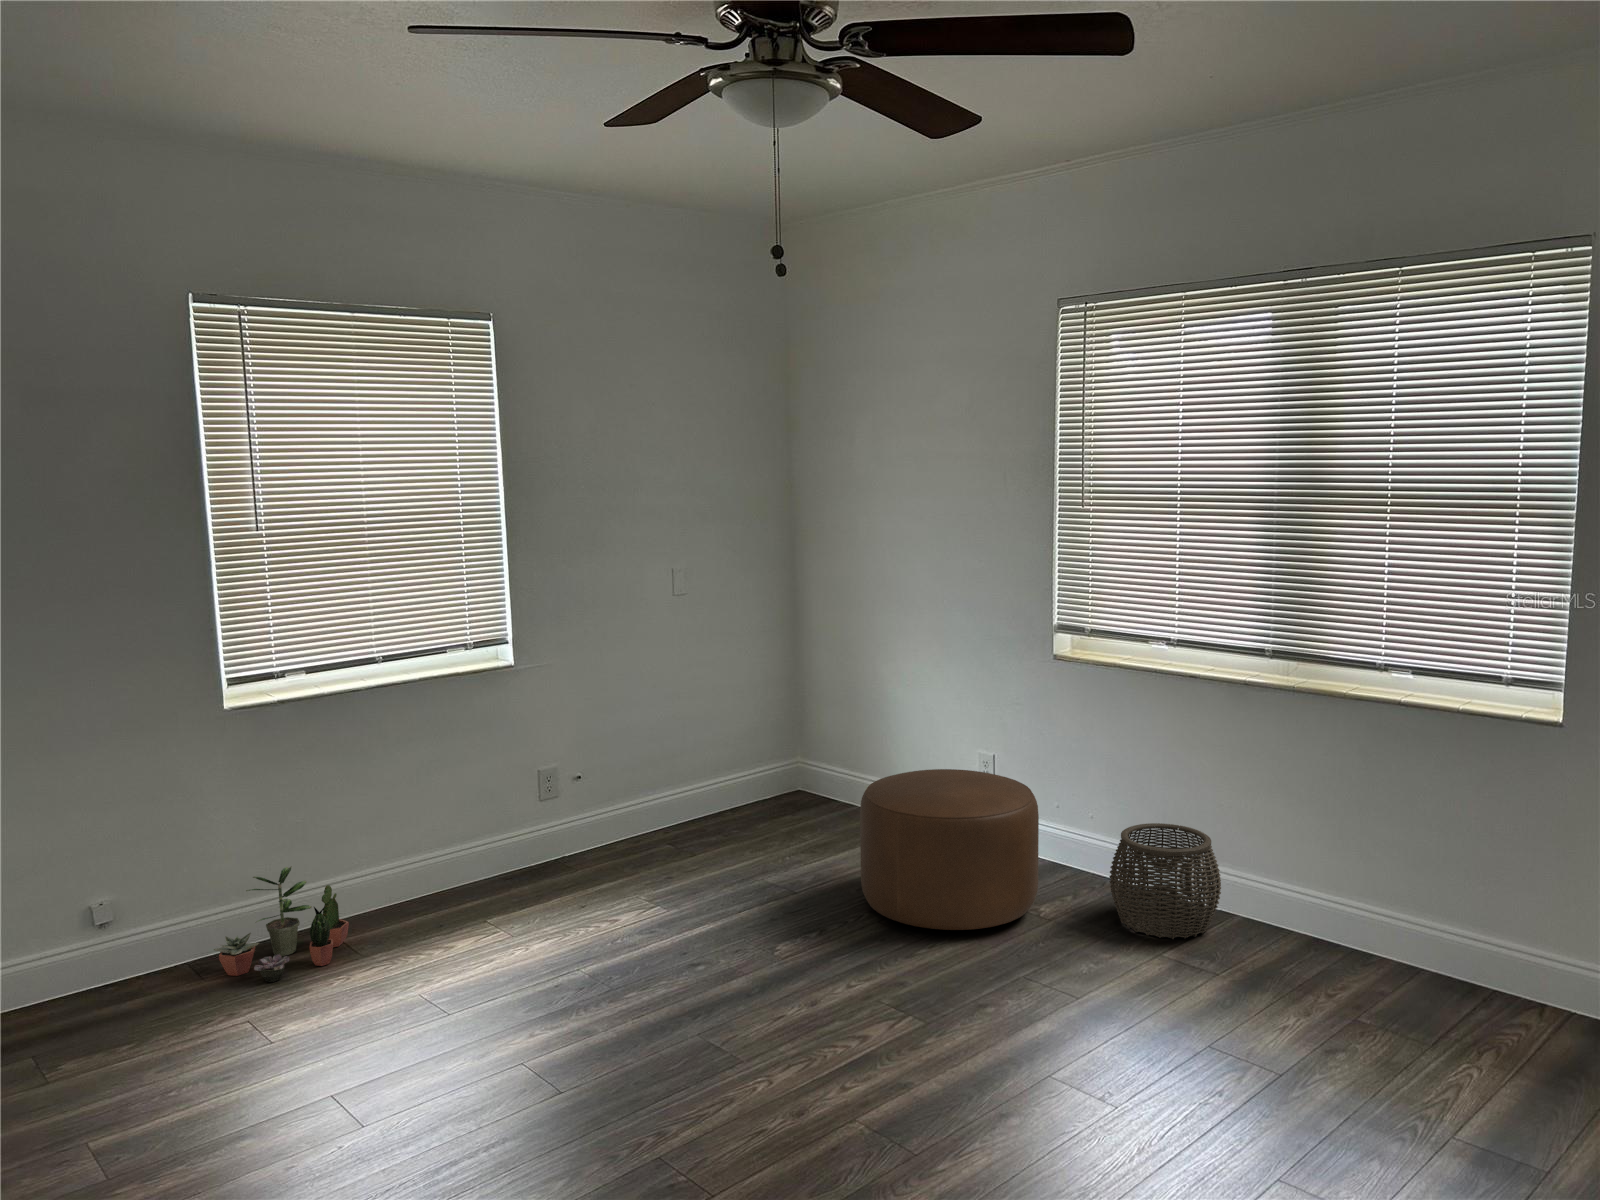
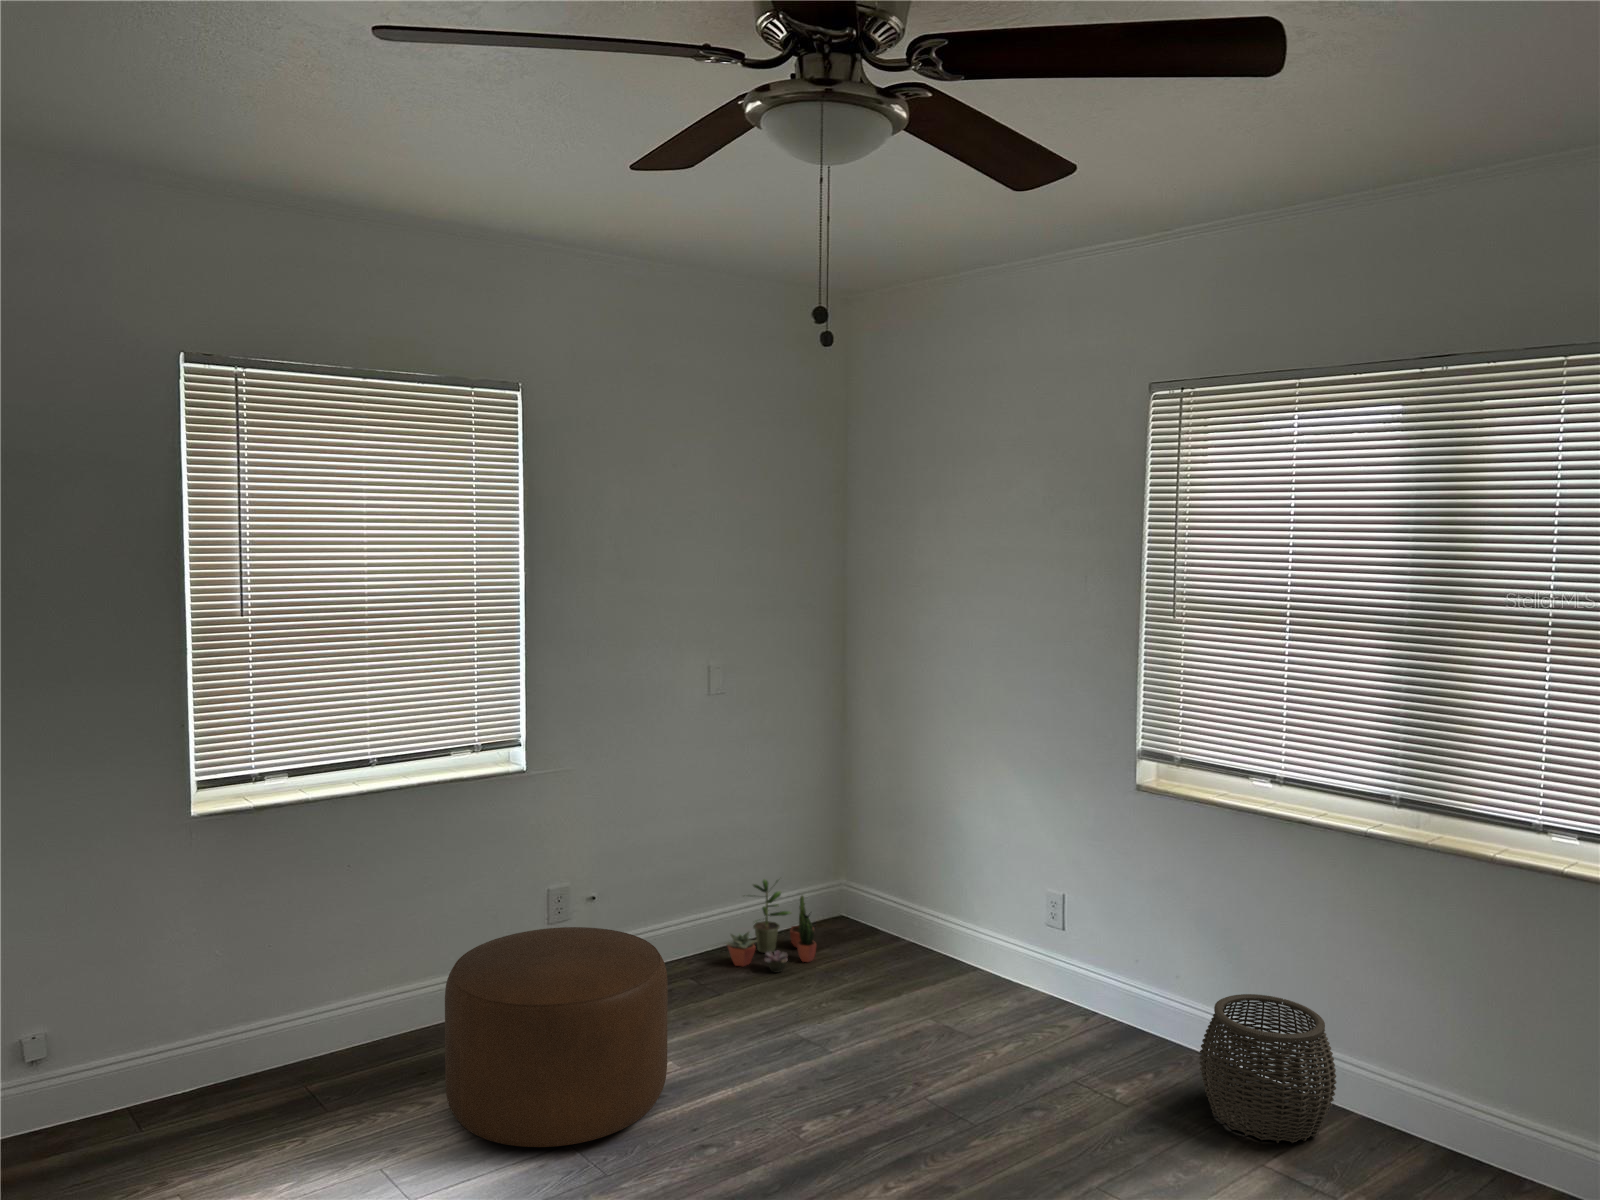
ottoman: present [860,769,1039,930] -> present [445,927,668,1147]
potted plant: present [214,867,349,982] -> present [726,879,816,972]

